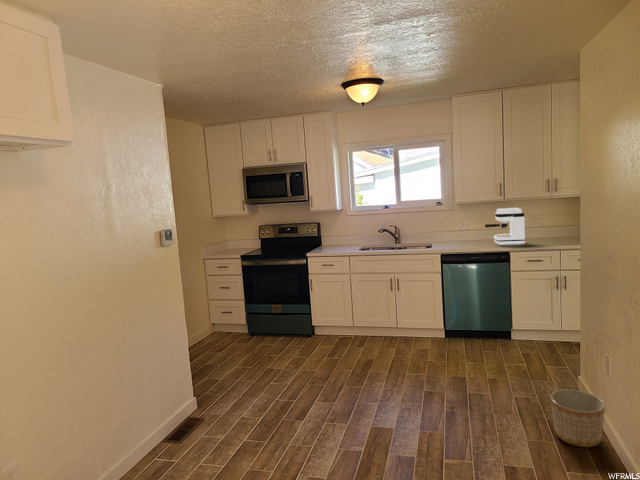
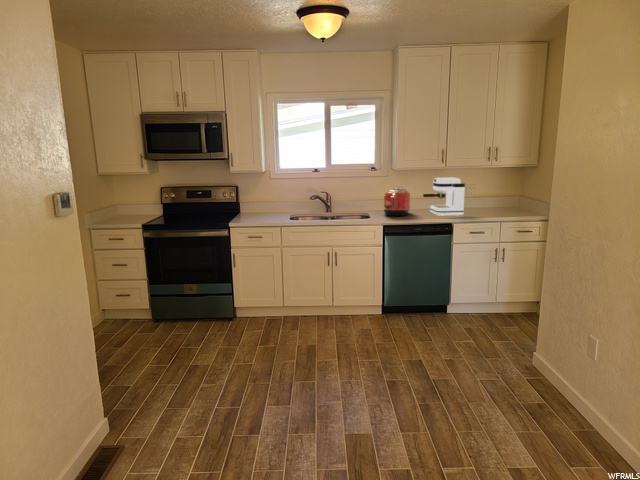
toaster: none [446,220,474,246] -> present [384,189,410,216]
planter: present [551,389,605,447] -> none [533,372,590,433]

